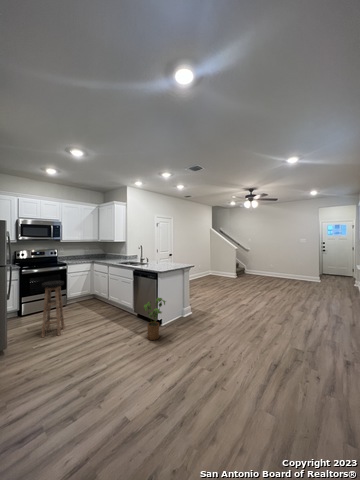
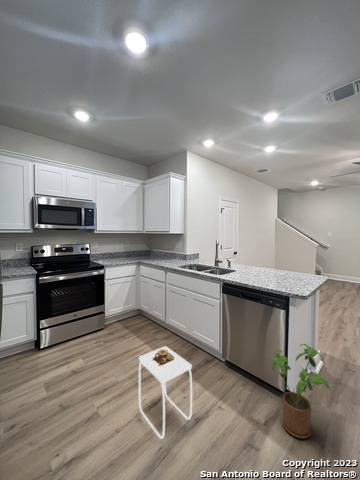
bar stool: present [41,281,64,337] -> none [74,300,112,410]
side table: none [77,304,102,343] -> present [139,346,192,439]

